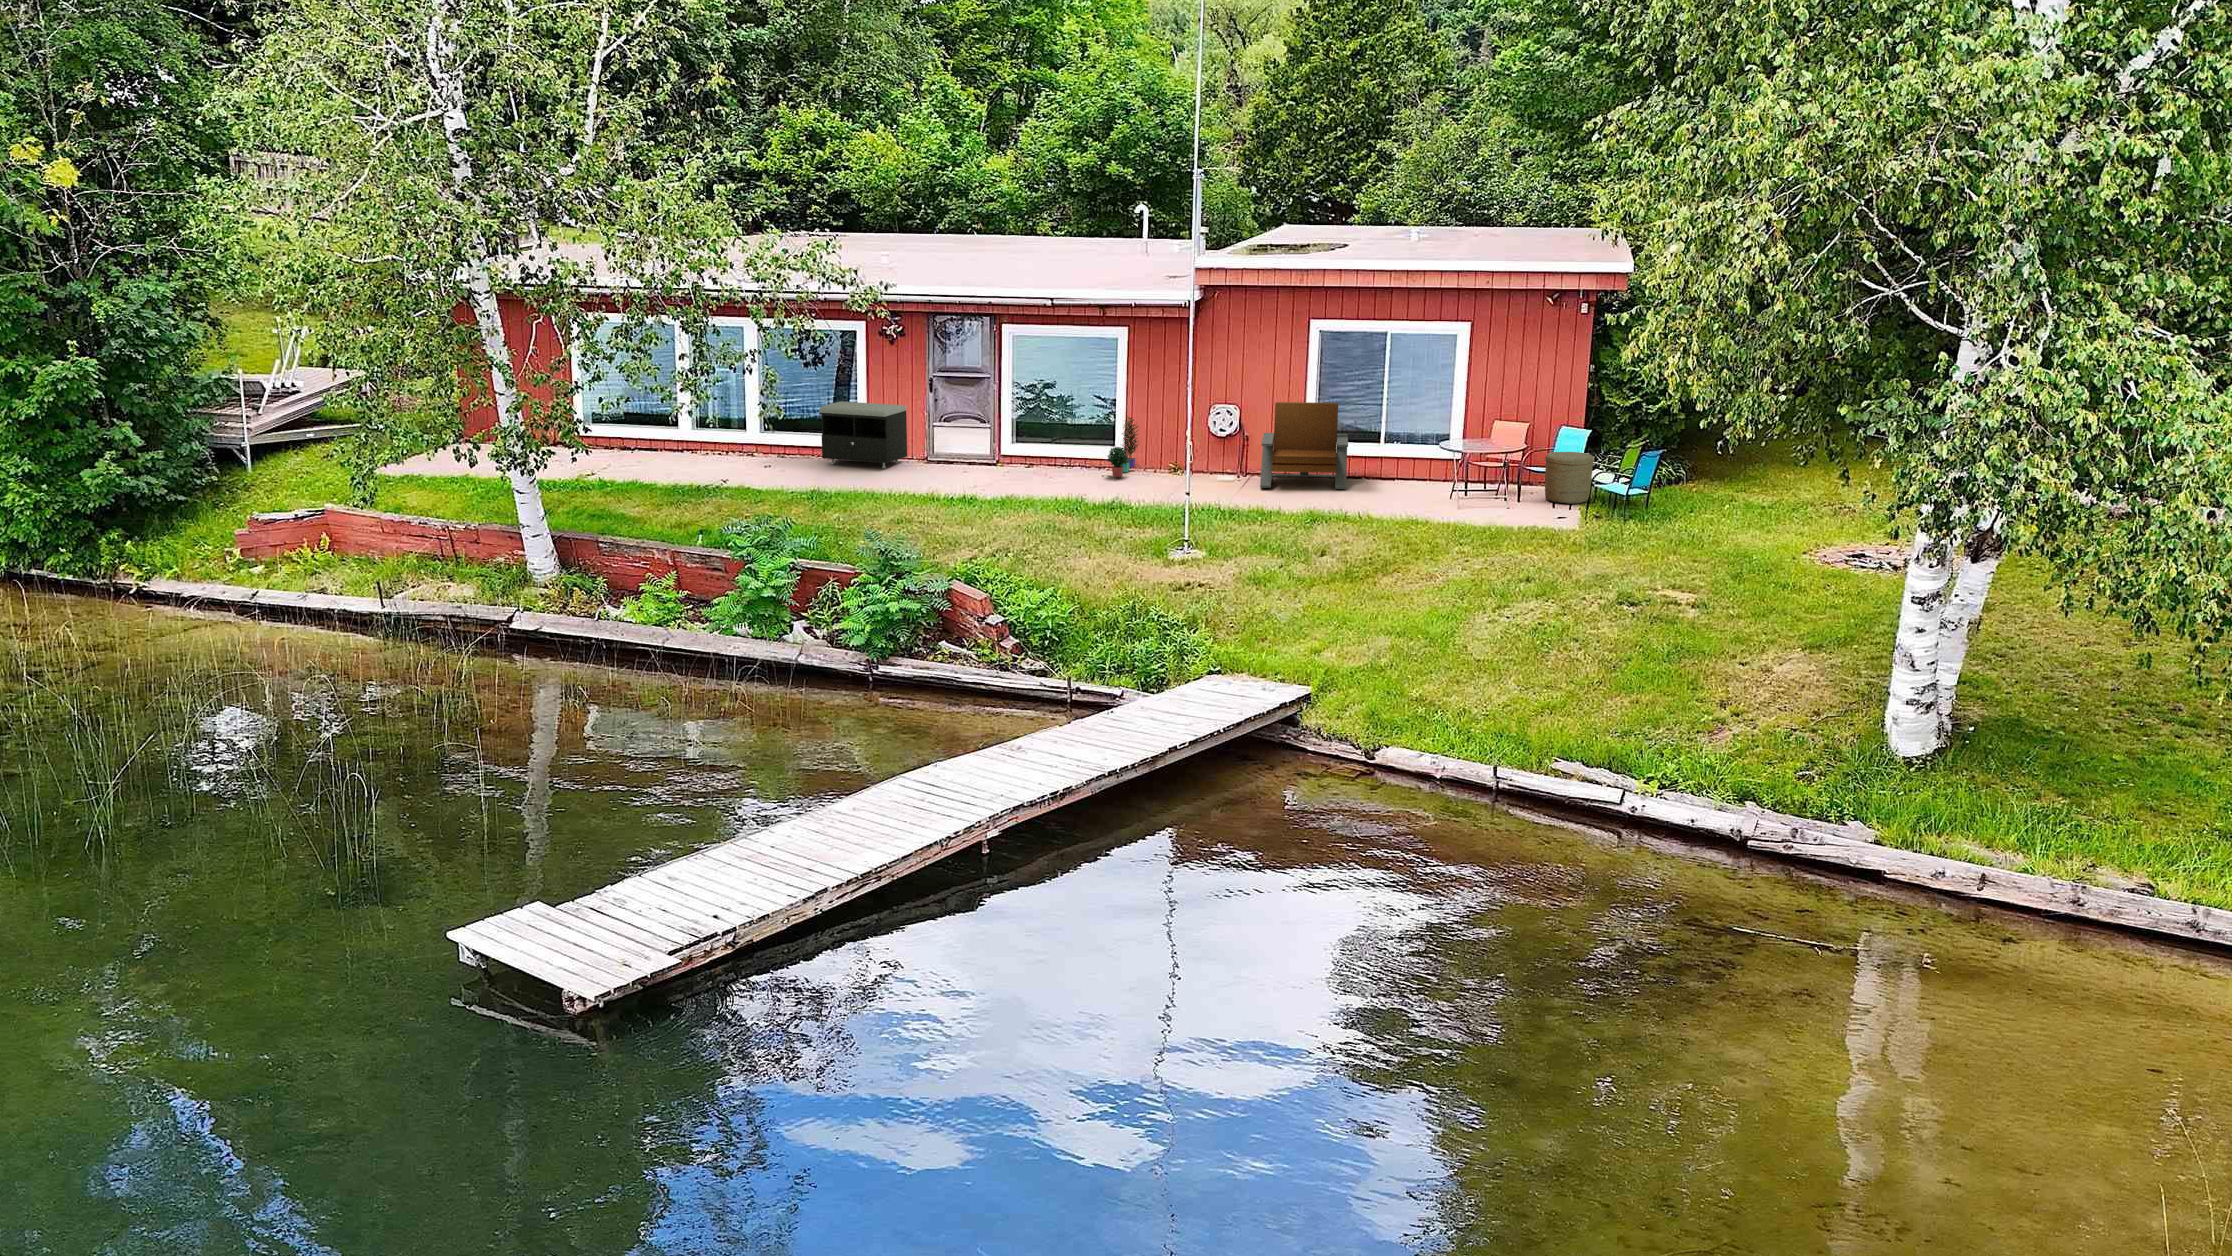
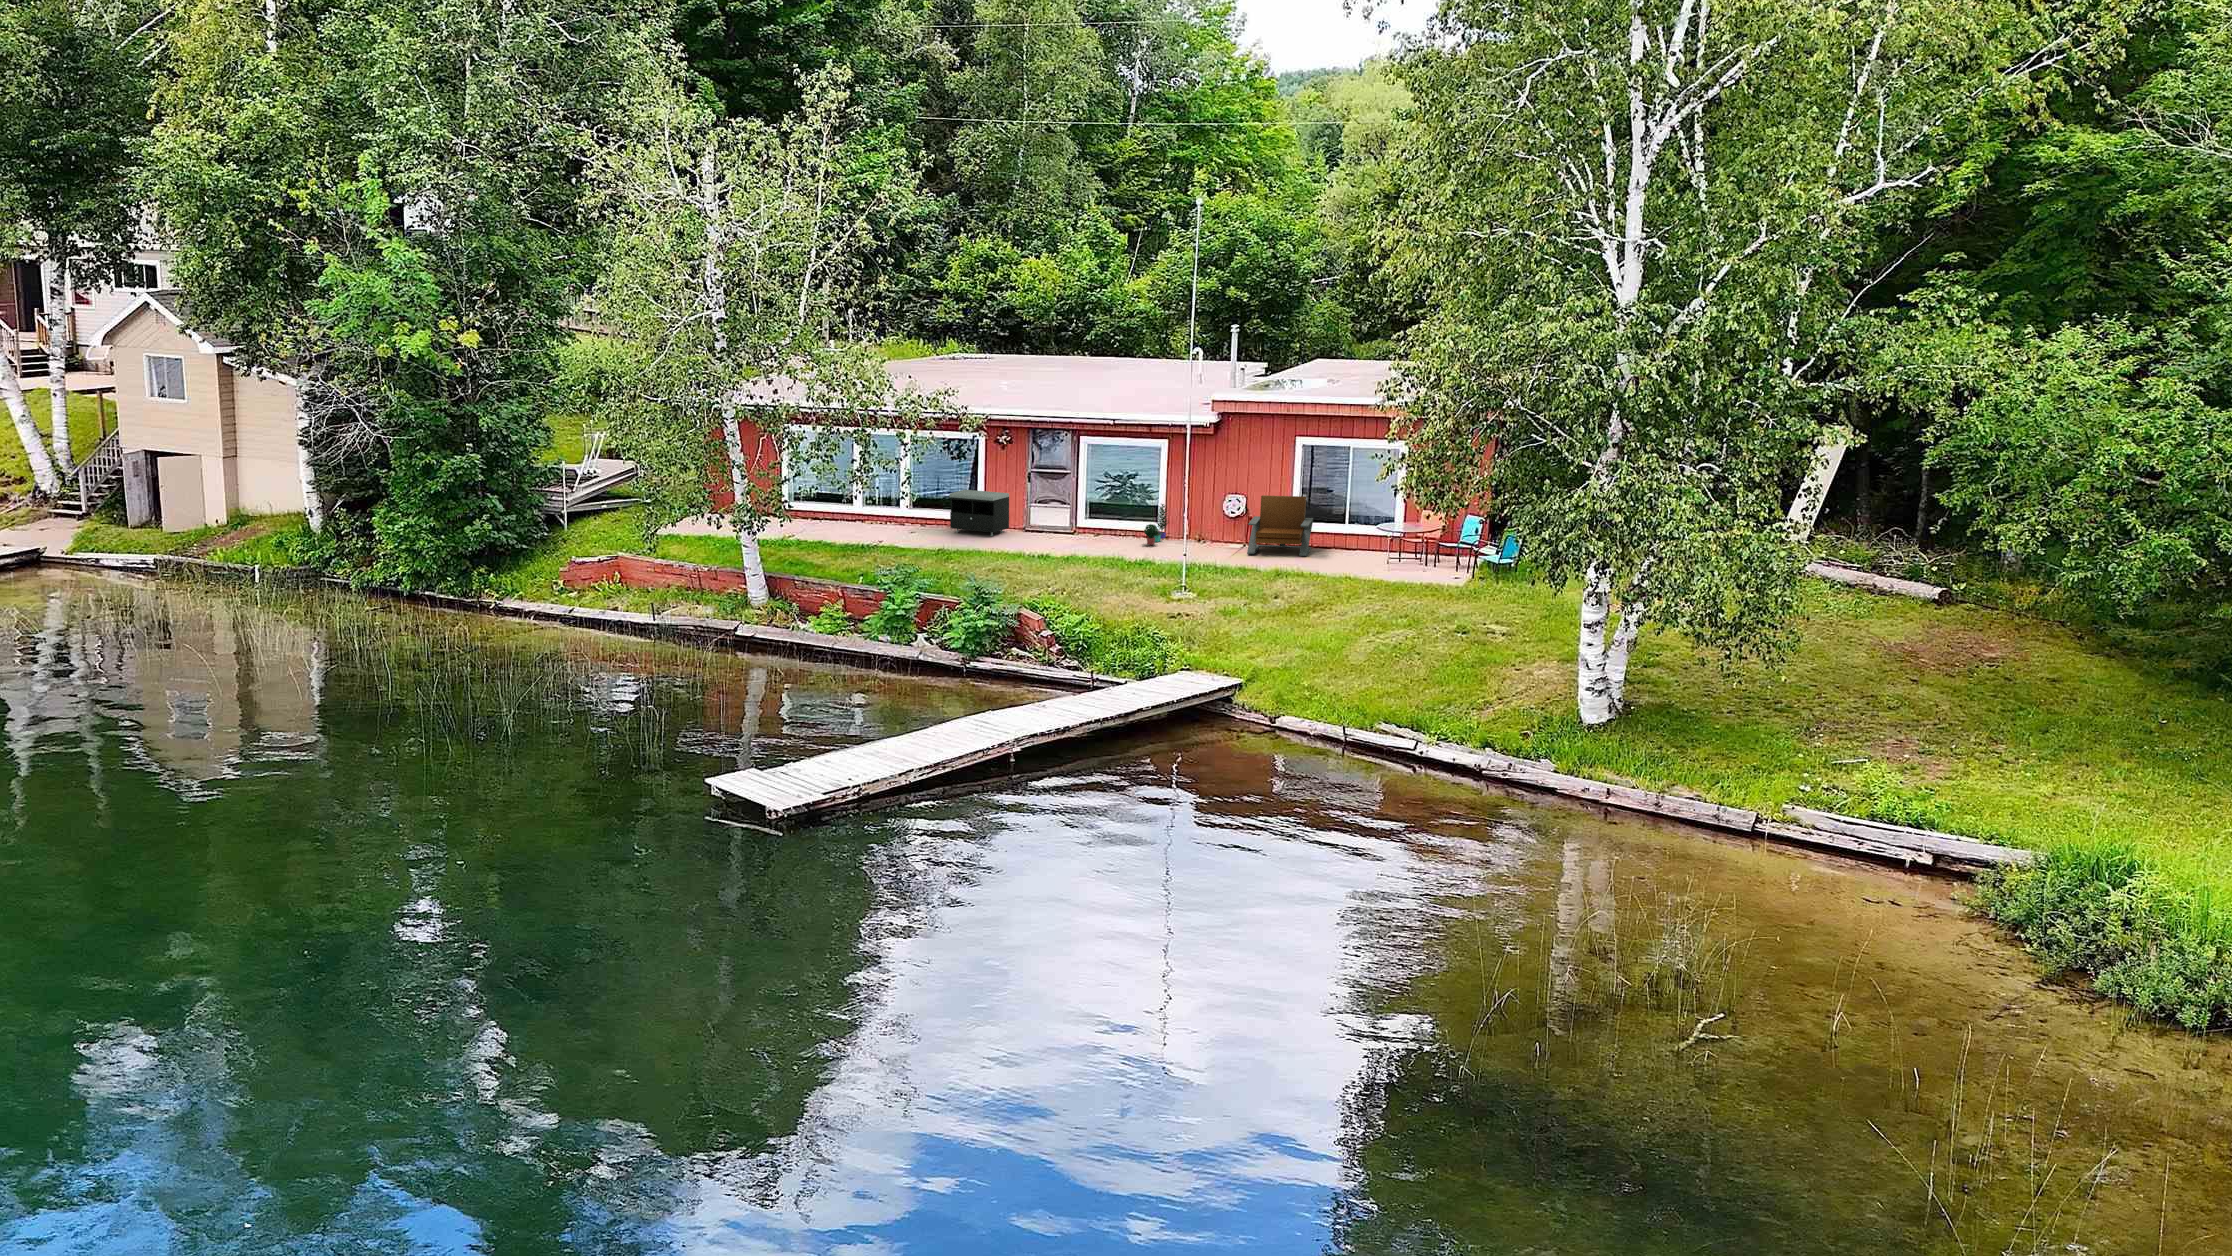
basket: present [1545,452,1594,504] -> none [1443,533,1477,569]

